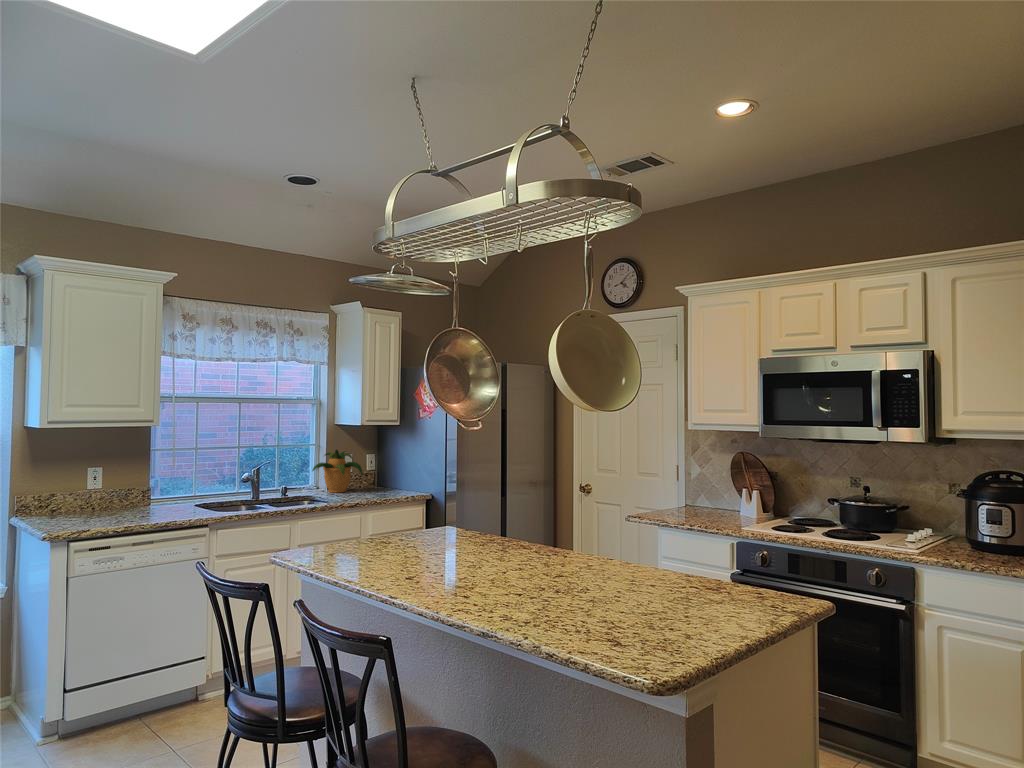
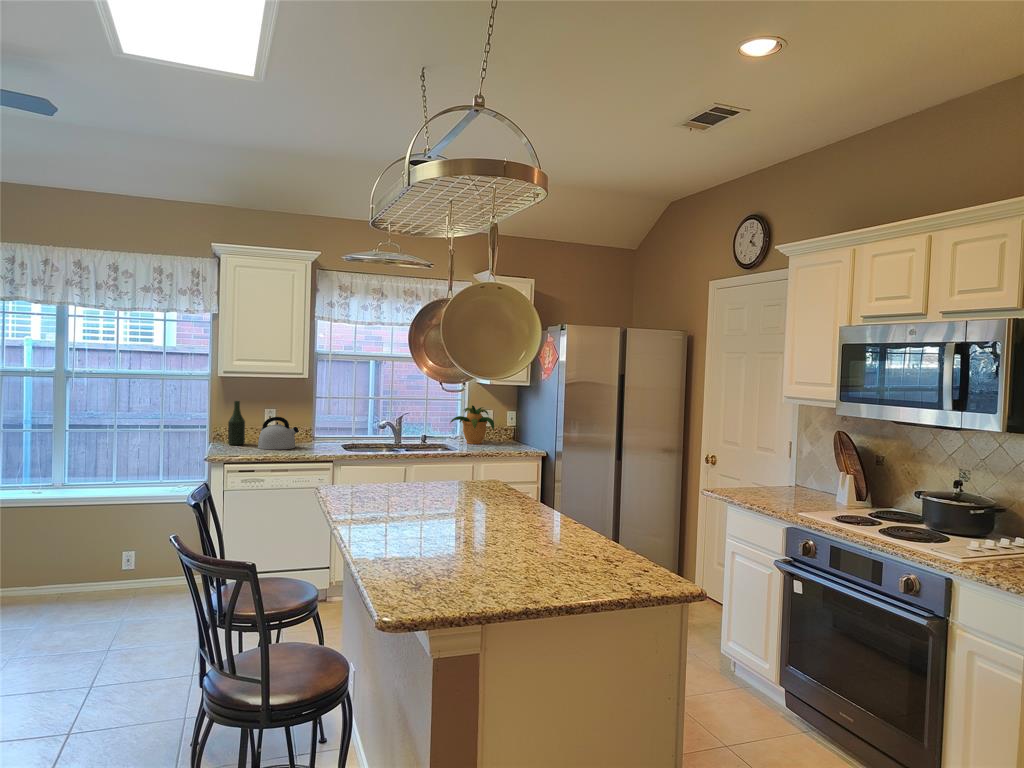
bottle: none [45,460,68,518] -> present [228,401,245,445]
kettle: none [92,477,148,519] -> present [258,417,299,449]

